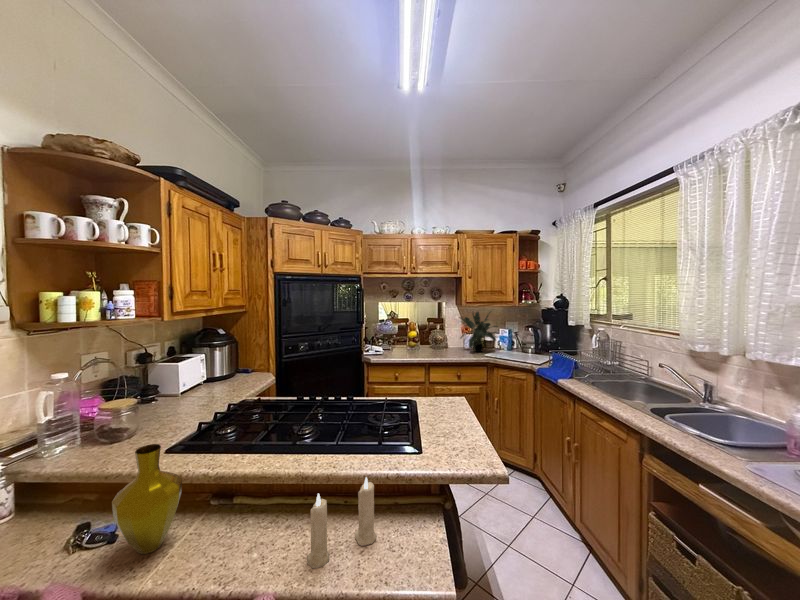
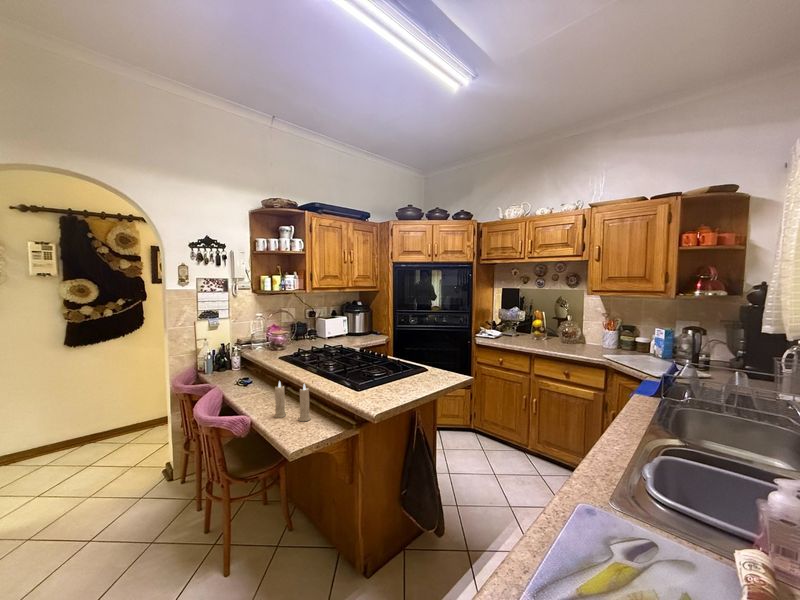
potted plant: present [460,312,498,352] -> none [585,301,641,354]
vase: present [112,444,182,554] -> none [238,345,265,391]

